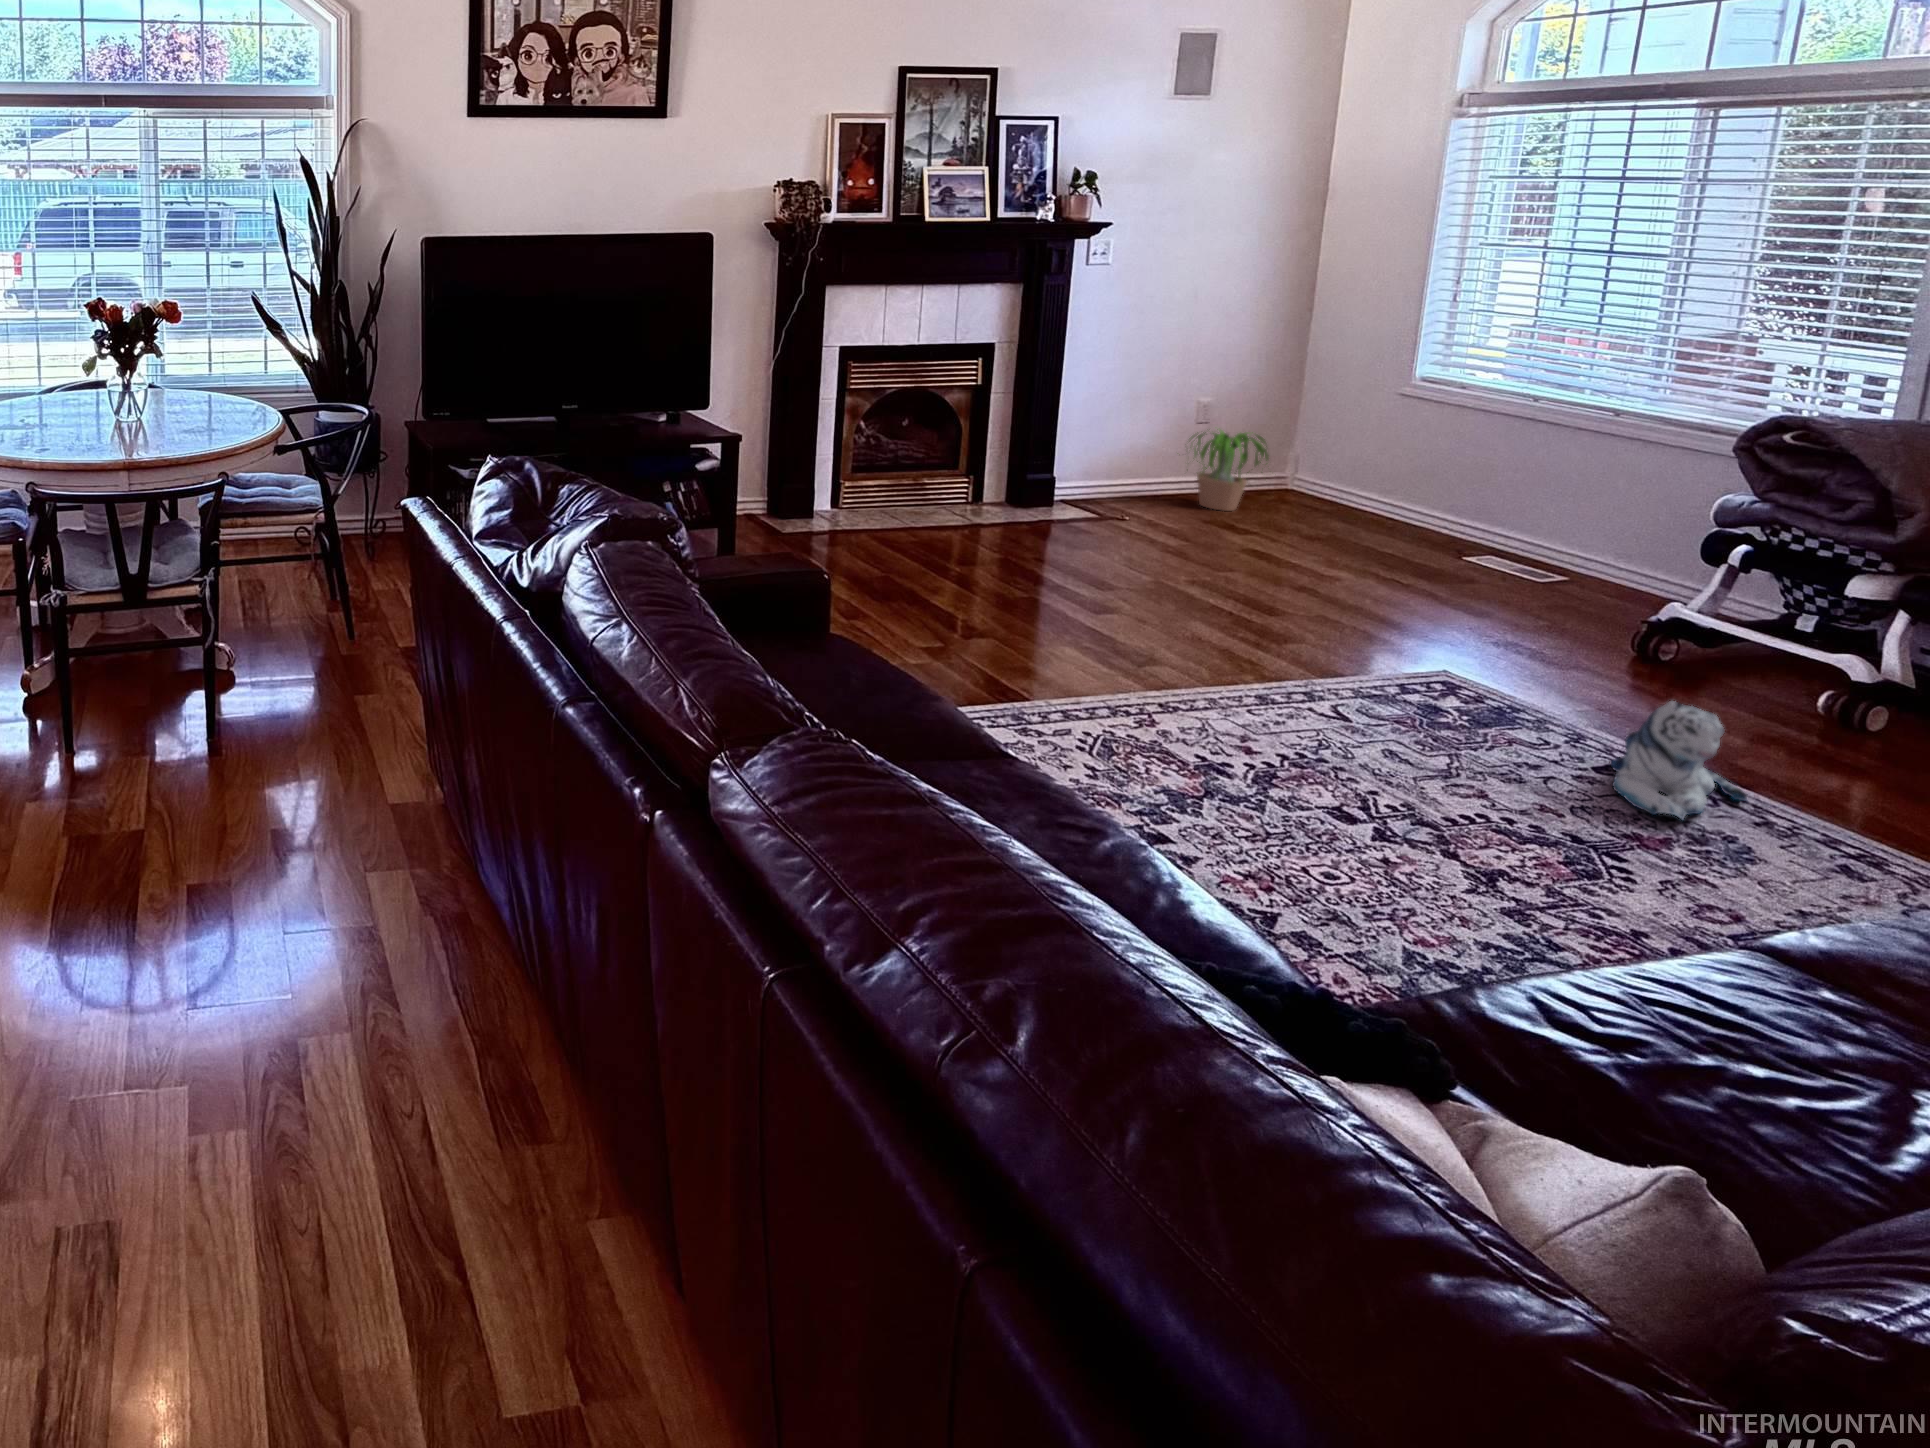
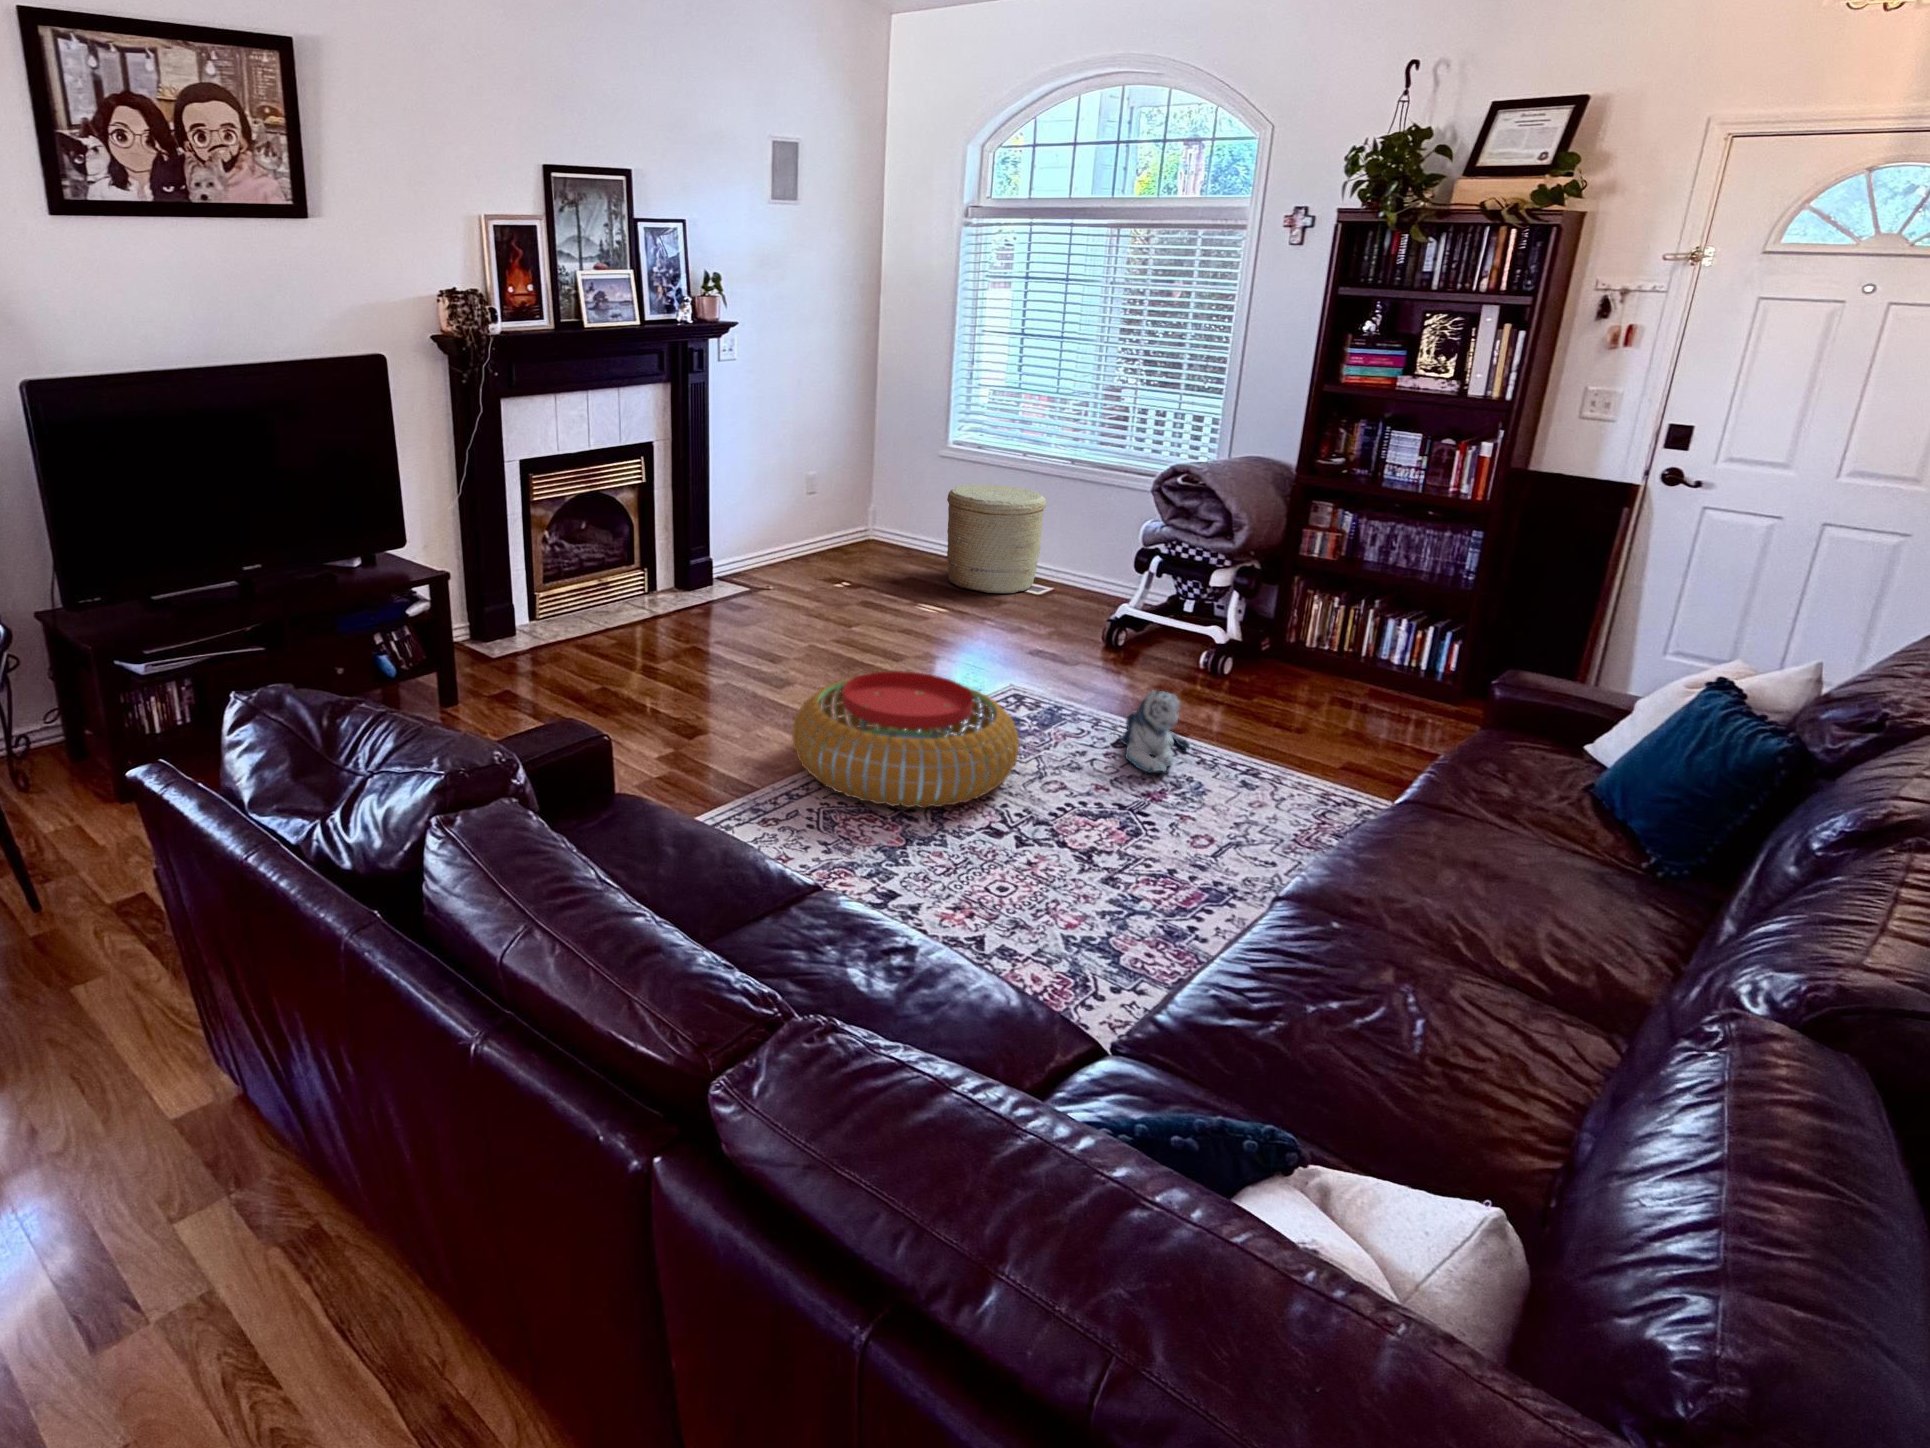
woven basket: none [1379,427,1550,569] -> present [947,485,1046,593]
potted plant: present [1191,430,1268,511] -> none [802,500,877,571]
pouf: none [1082,601,1416,776] -> present [792,671,1020,808]

